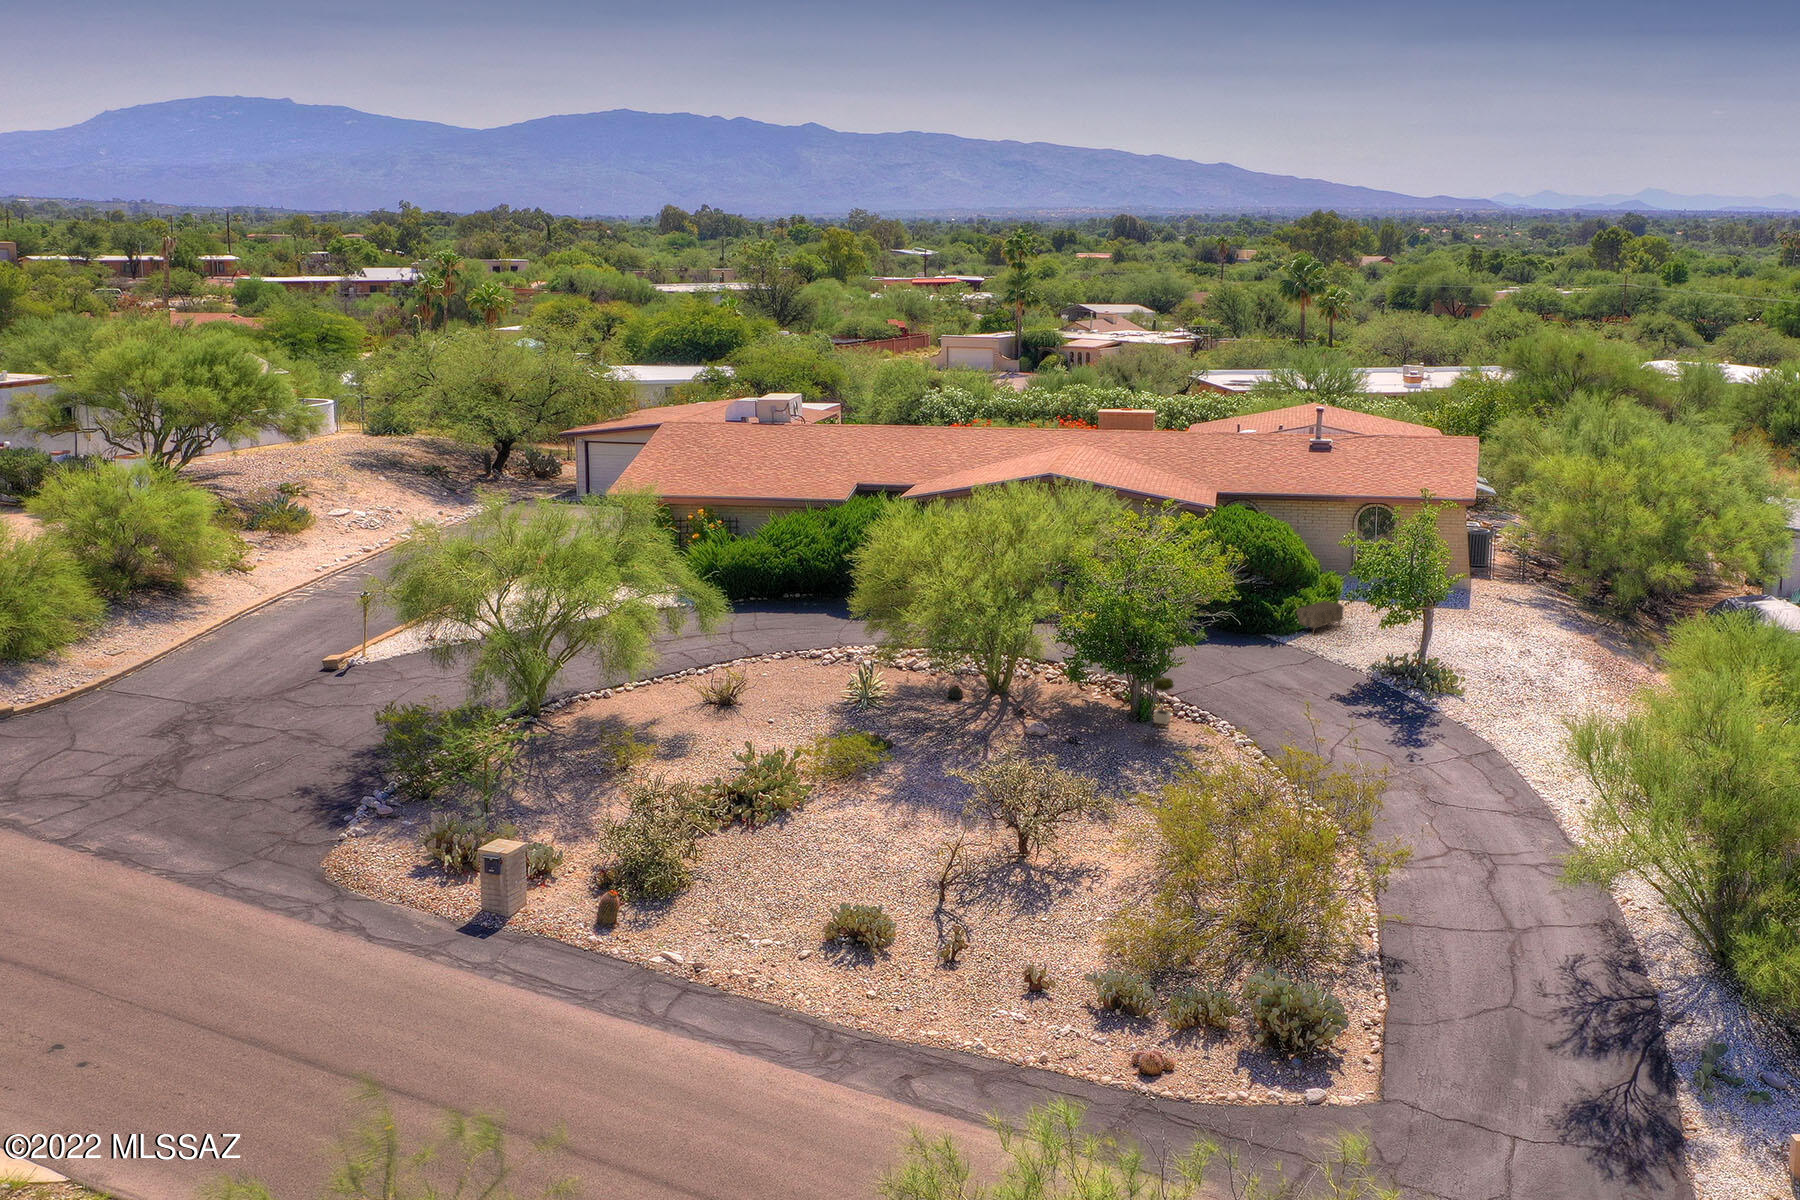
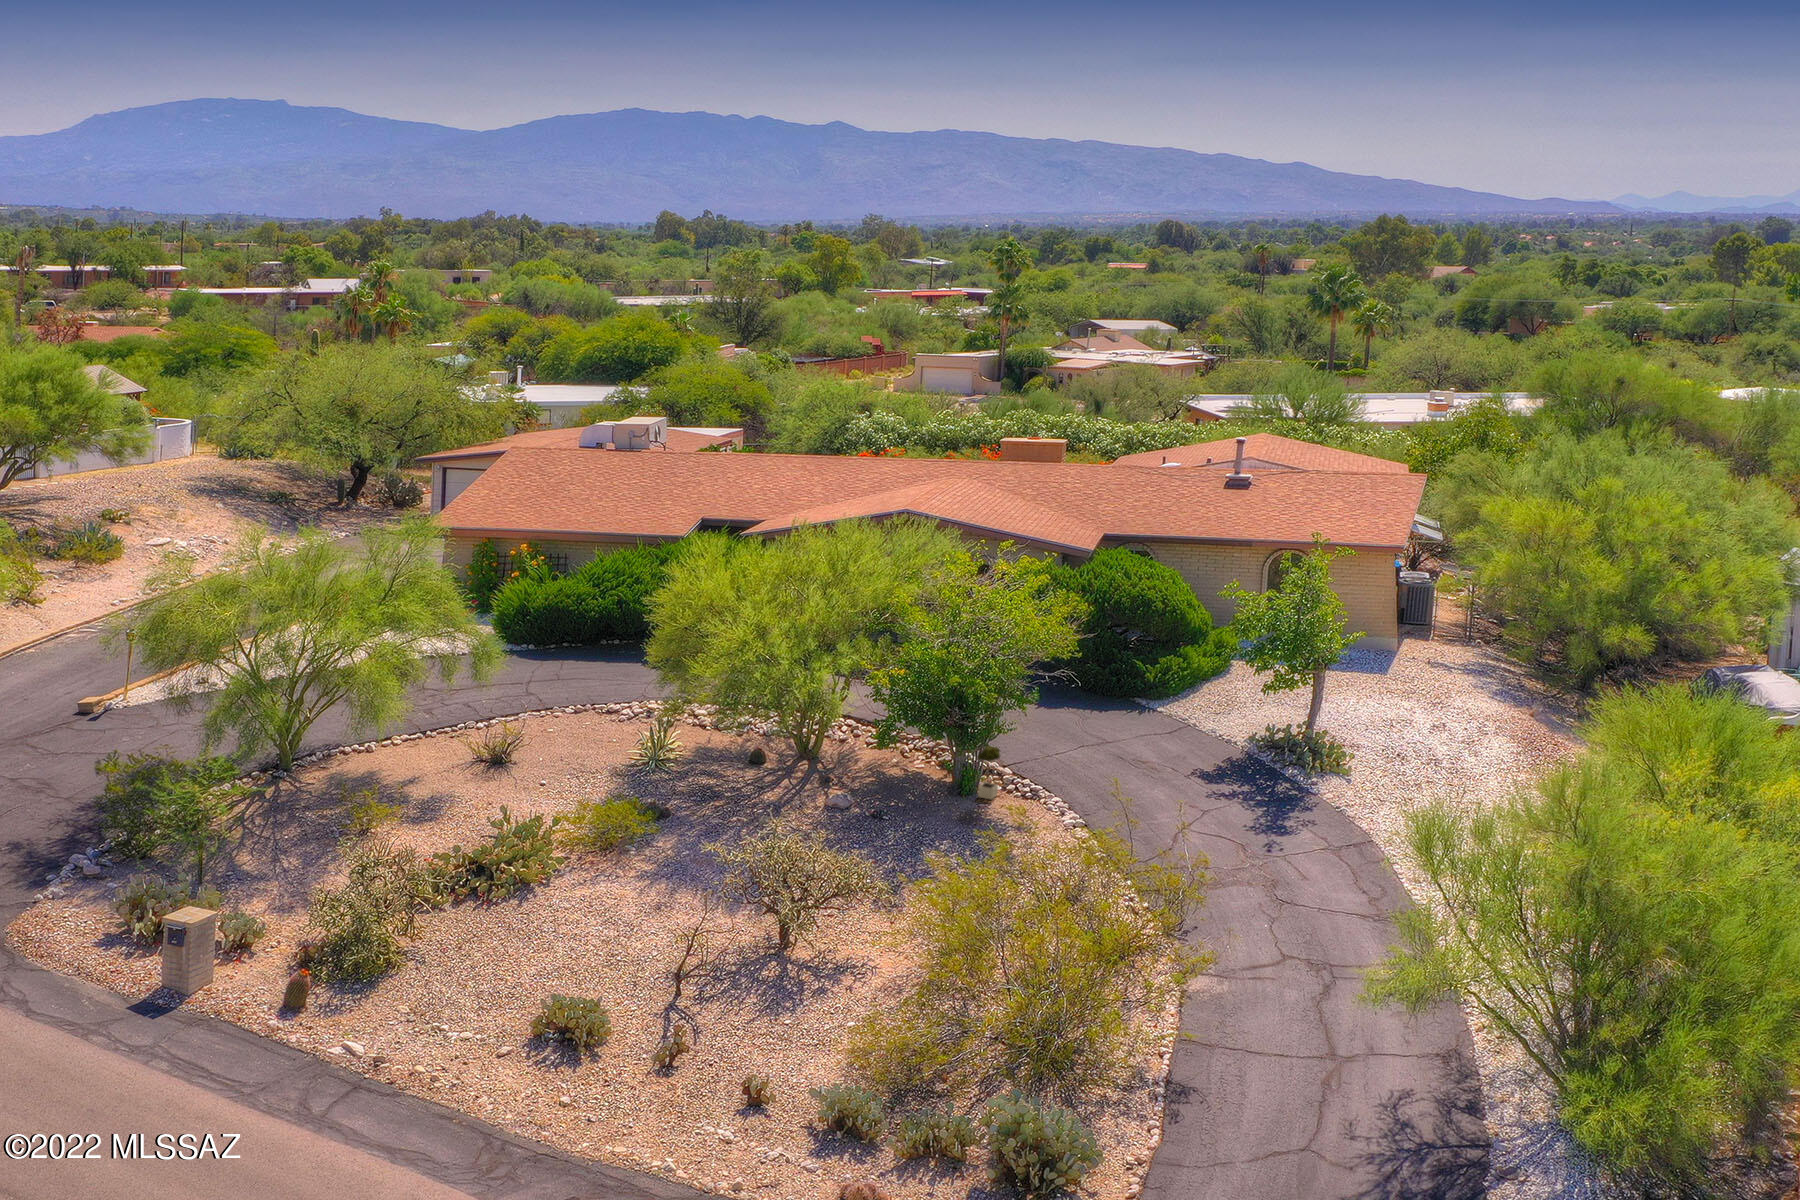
bench: present [1297,601,1344,634] -> none [1169,664,1223,702]

